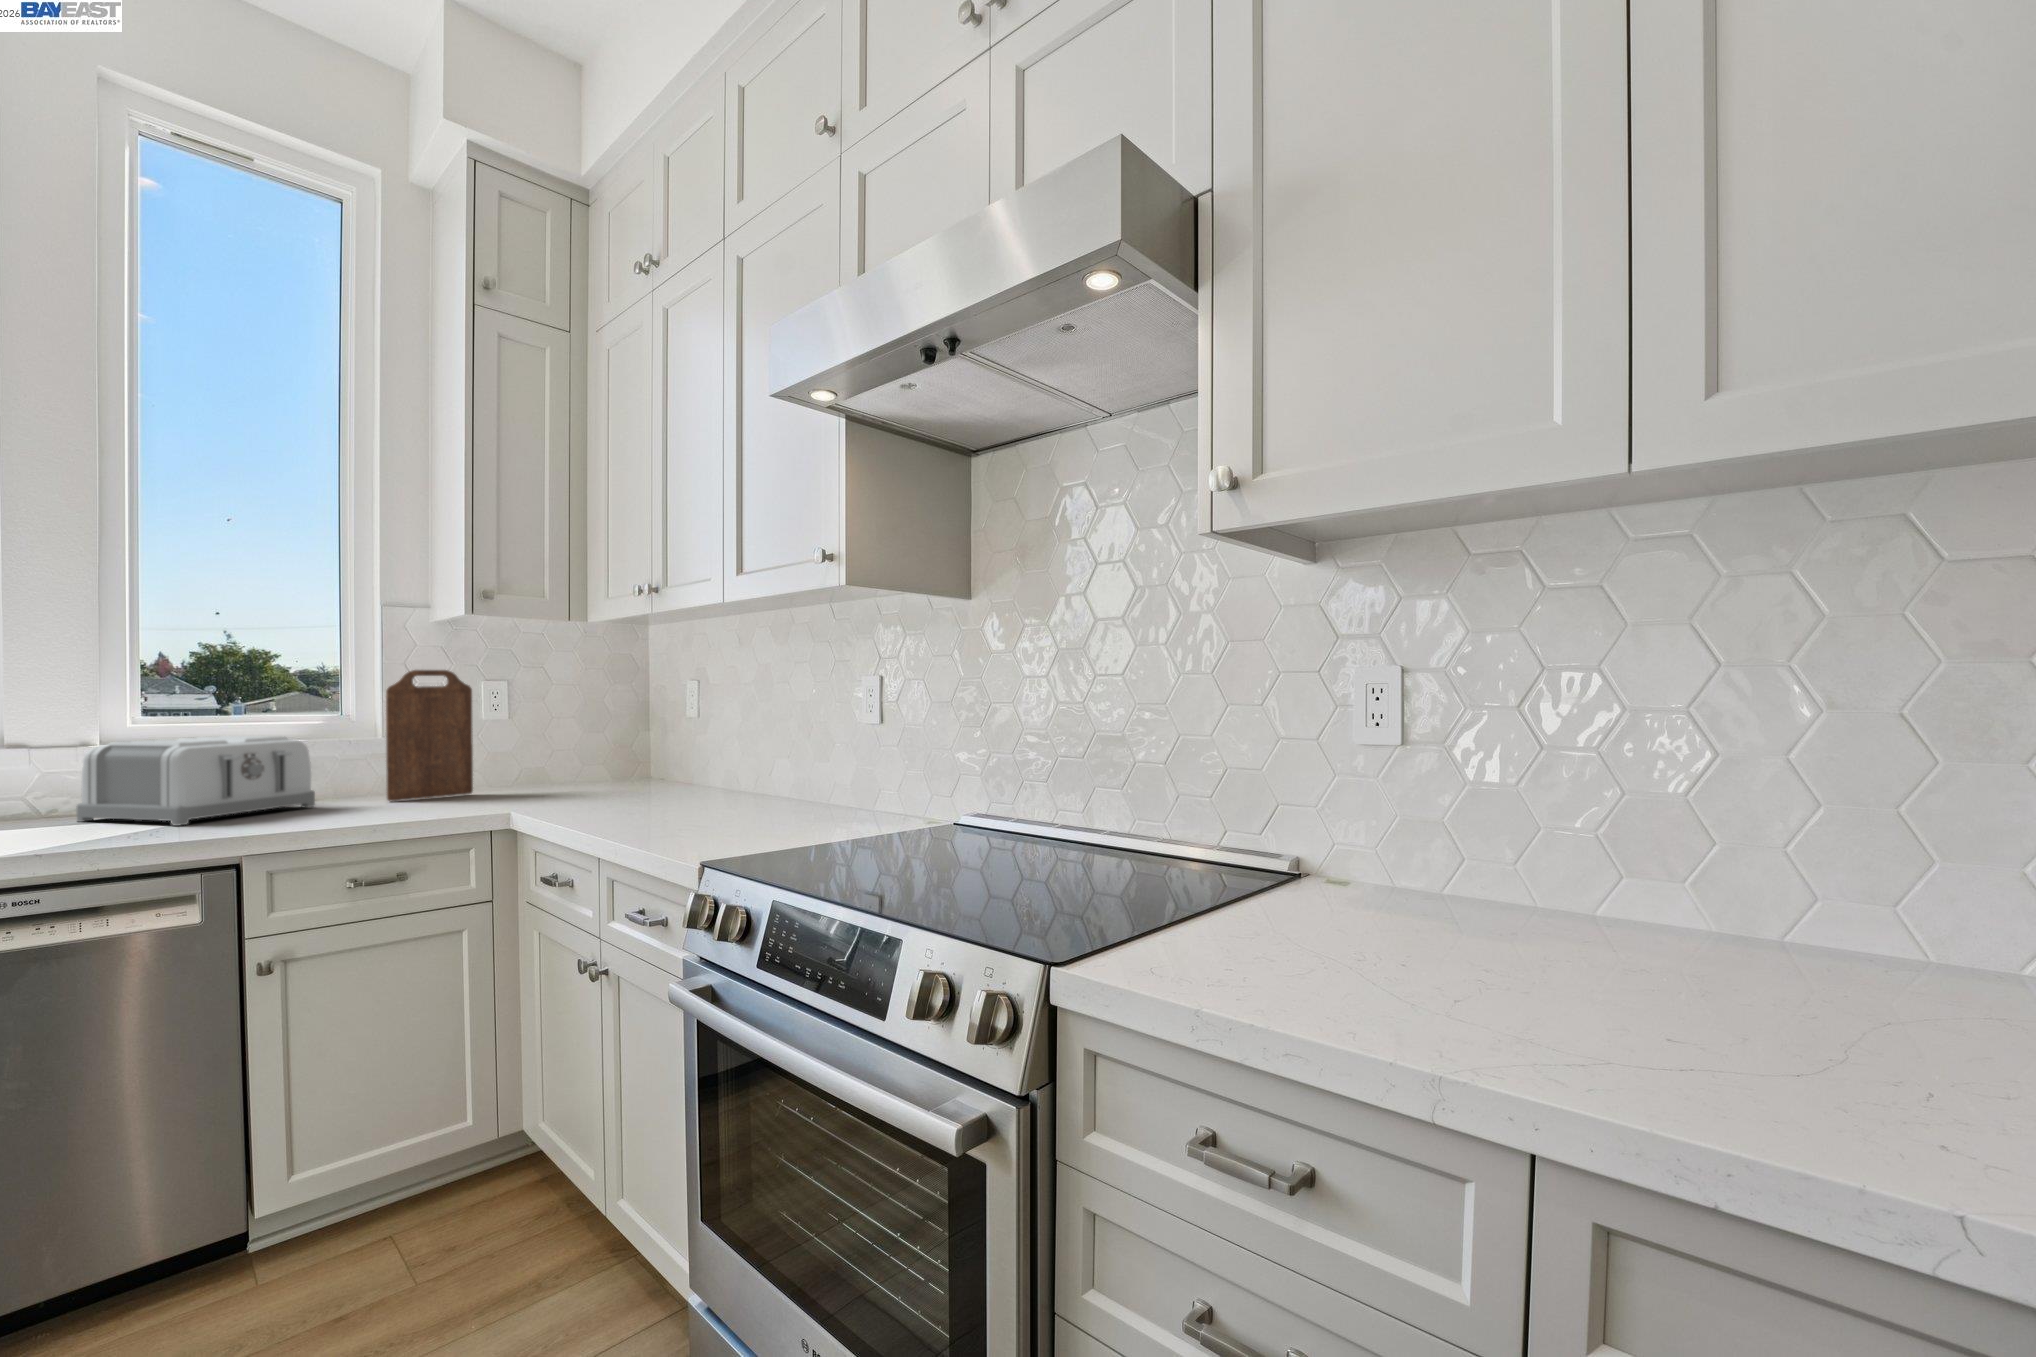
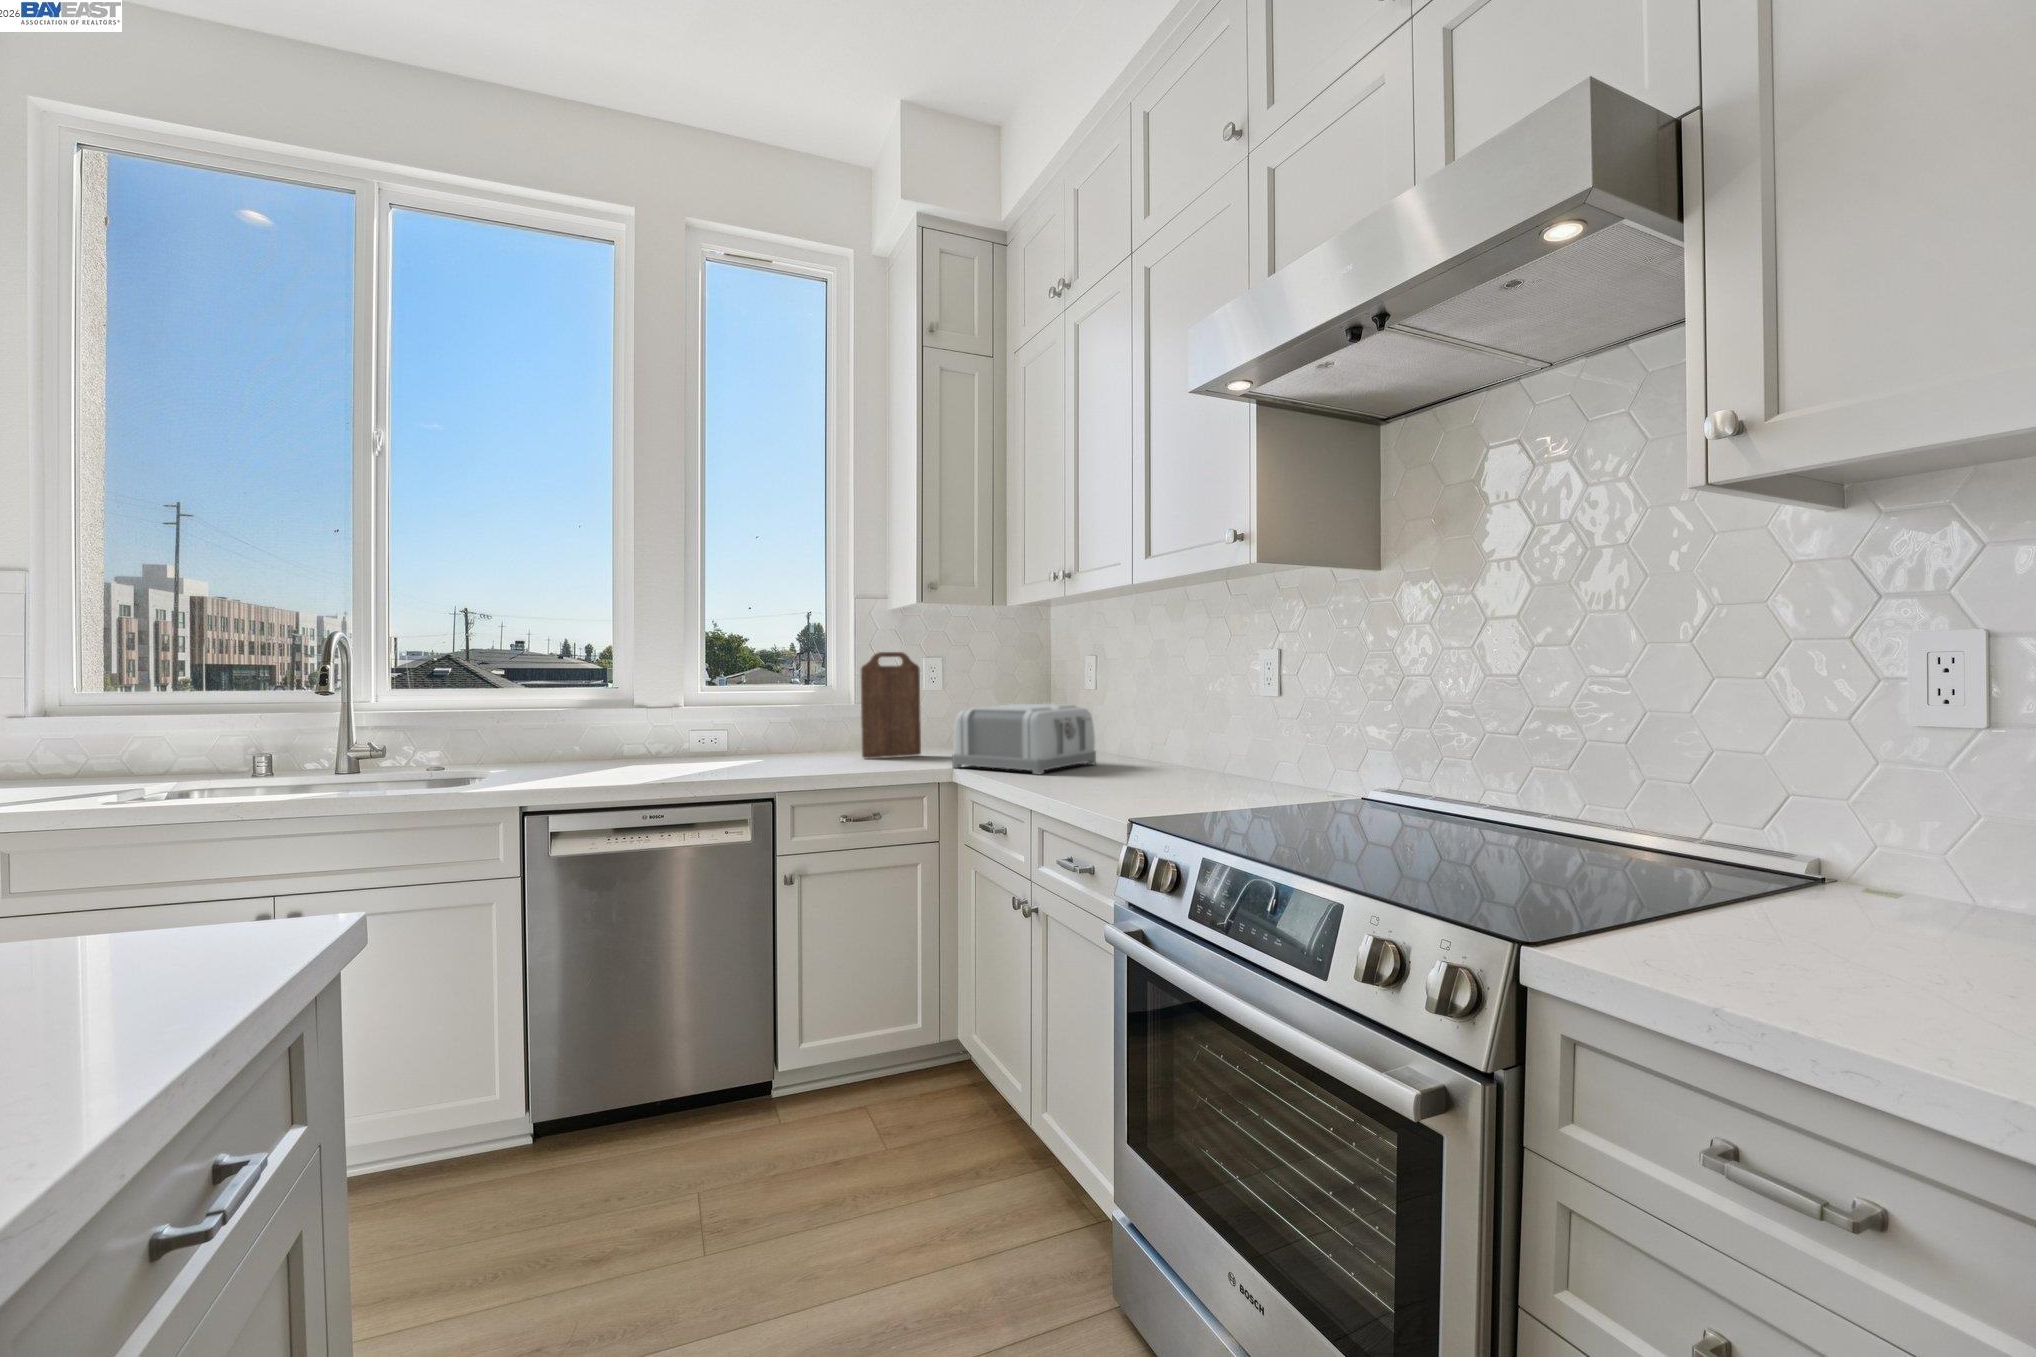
toaster: present [76,736,315,826] -> present [952,704,1096,774]

